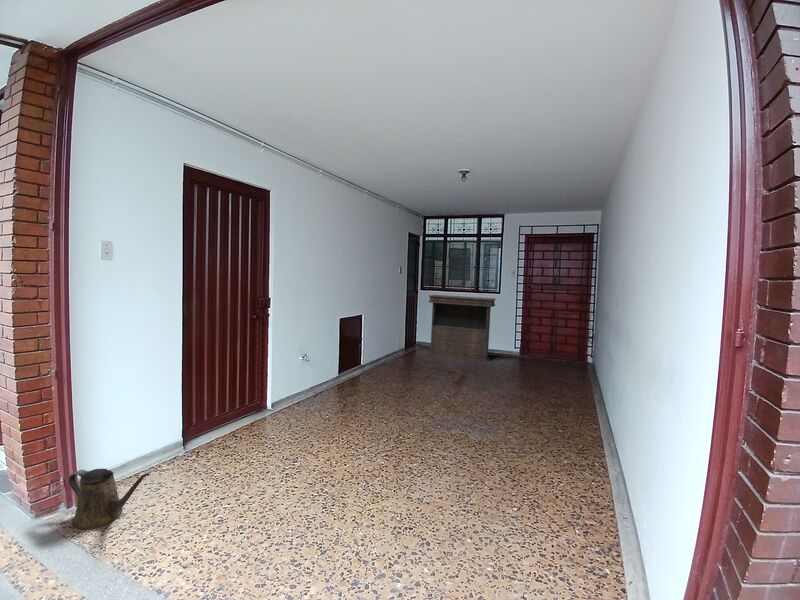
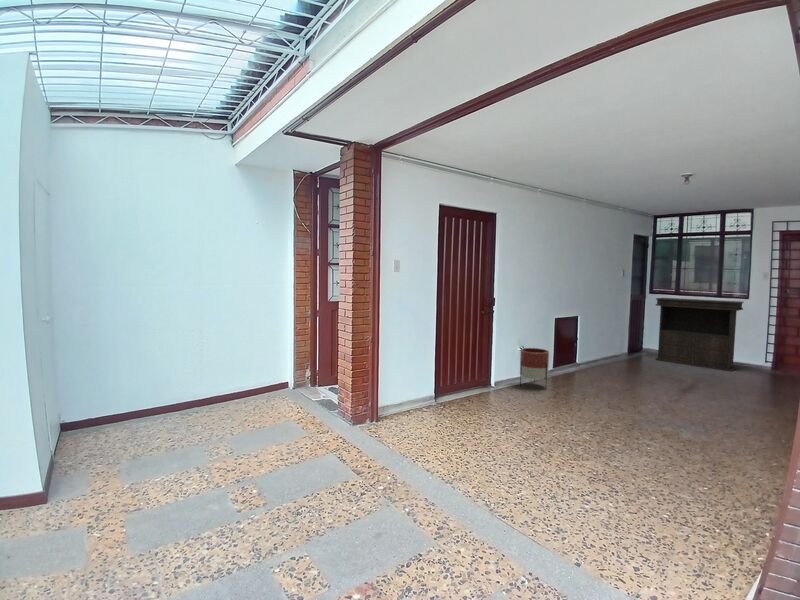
planter: none [300,357,333,405] -> present [520,348,549,388]
watering can: present [69,469,149,529] -> none [375,399,419,434]

